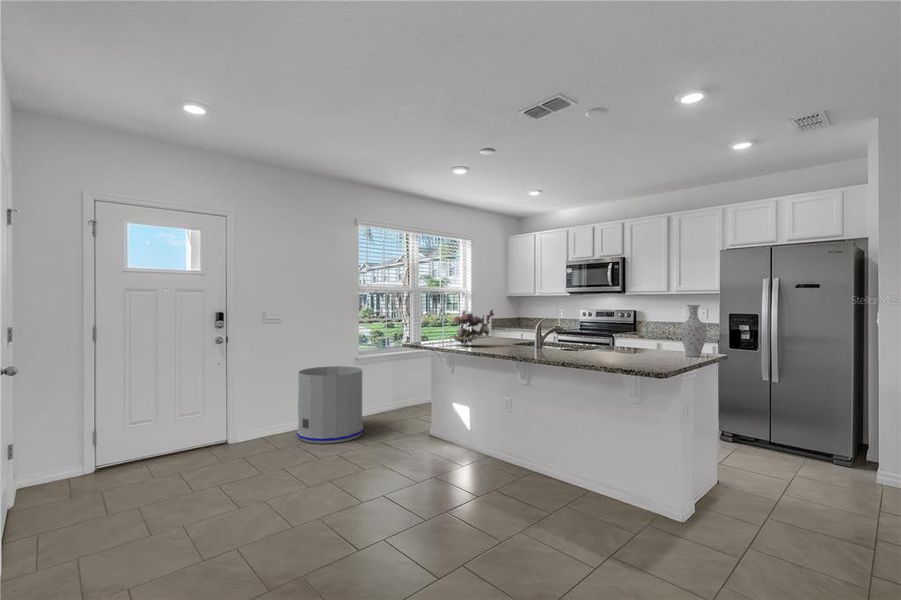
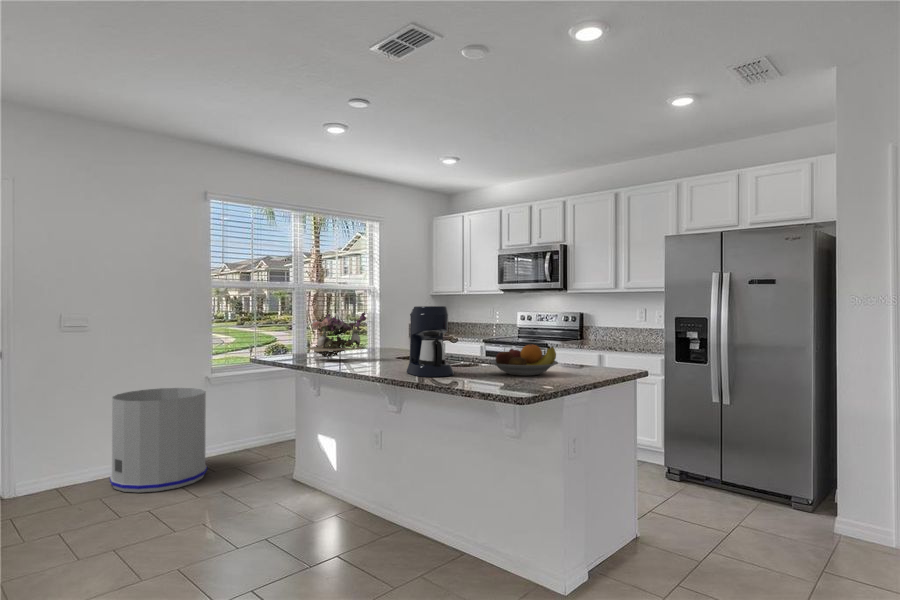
coffee maker: none [545,305,585,358] -> present [406,306,454,377]
vase: present [680,305,707,357] -> none [586,306,618,374]
fruit bowl: none [607,334,663,358] -> present [489,345,558,376]

